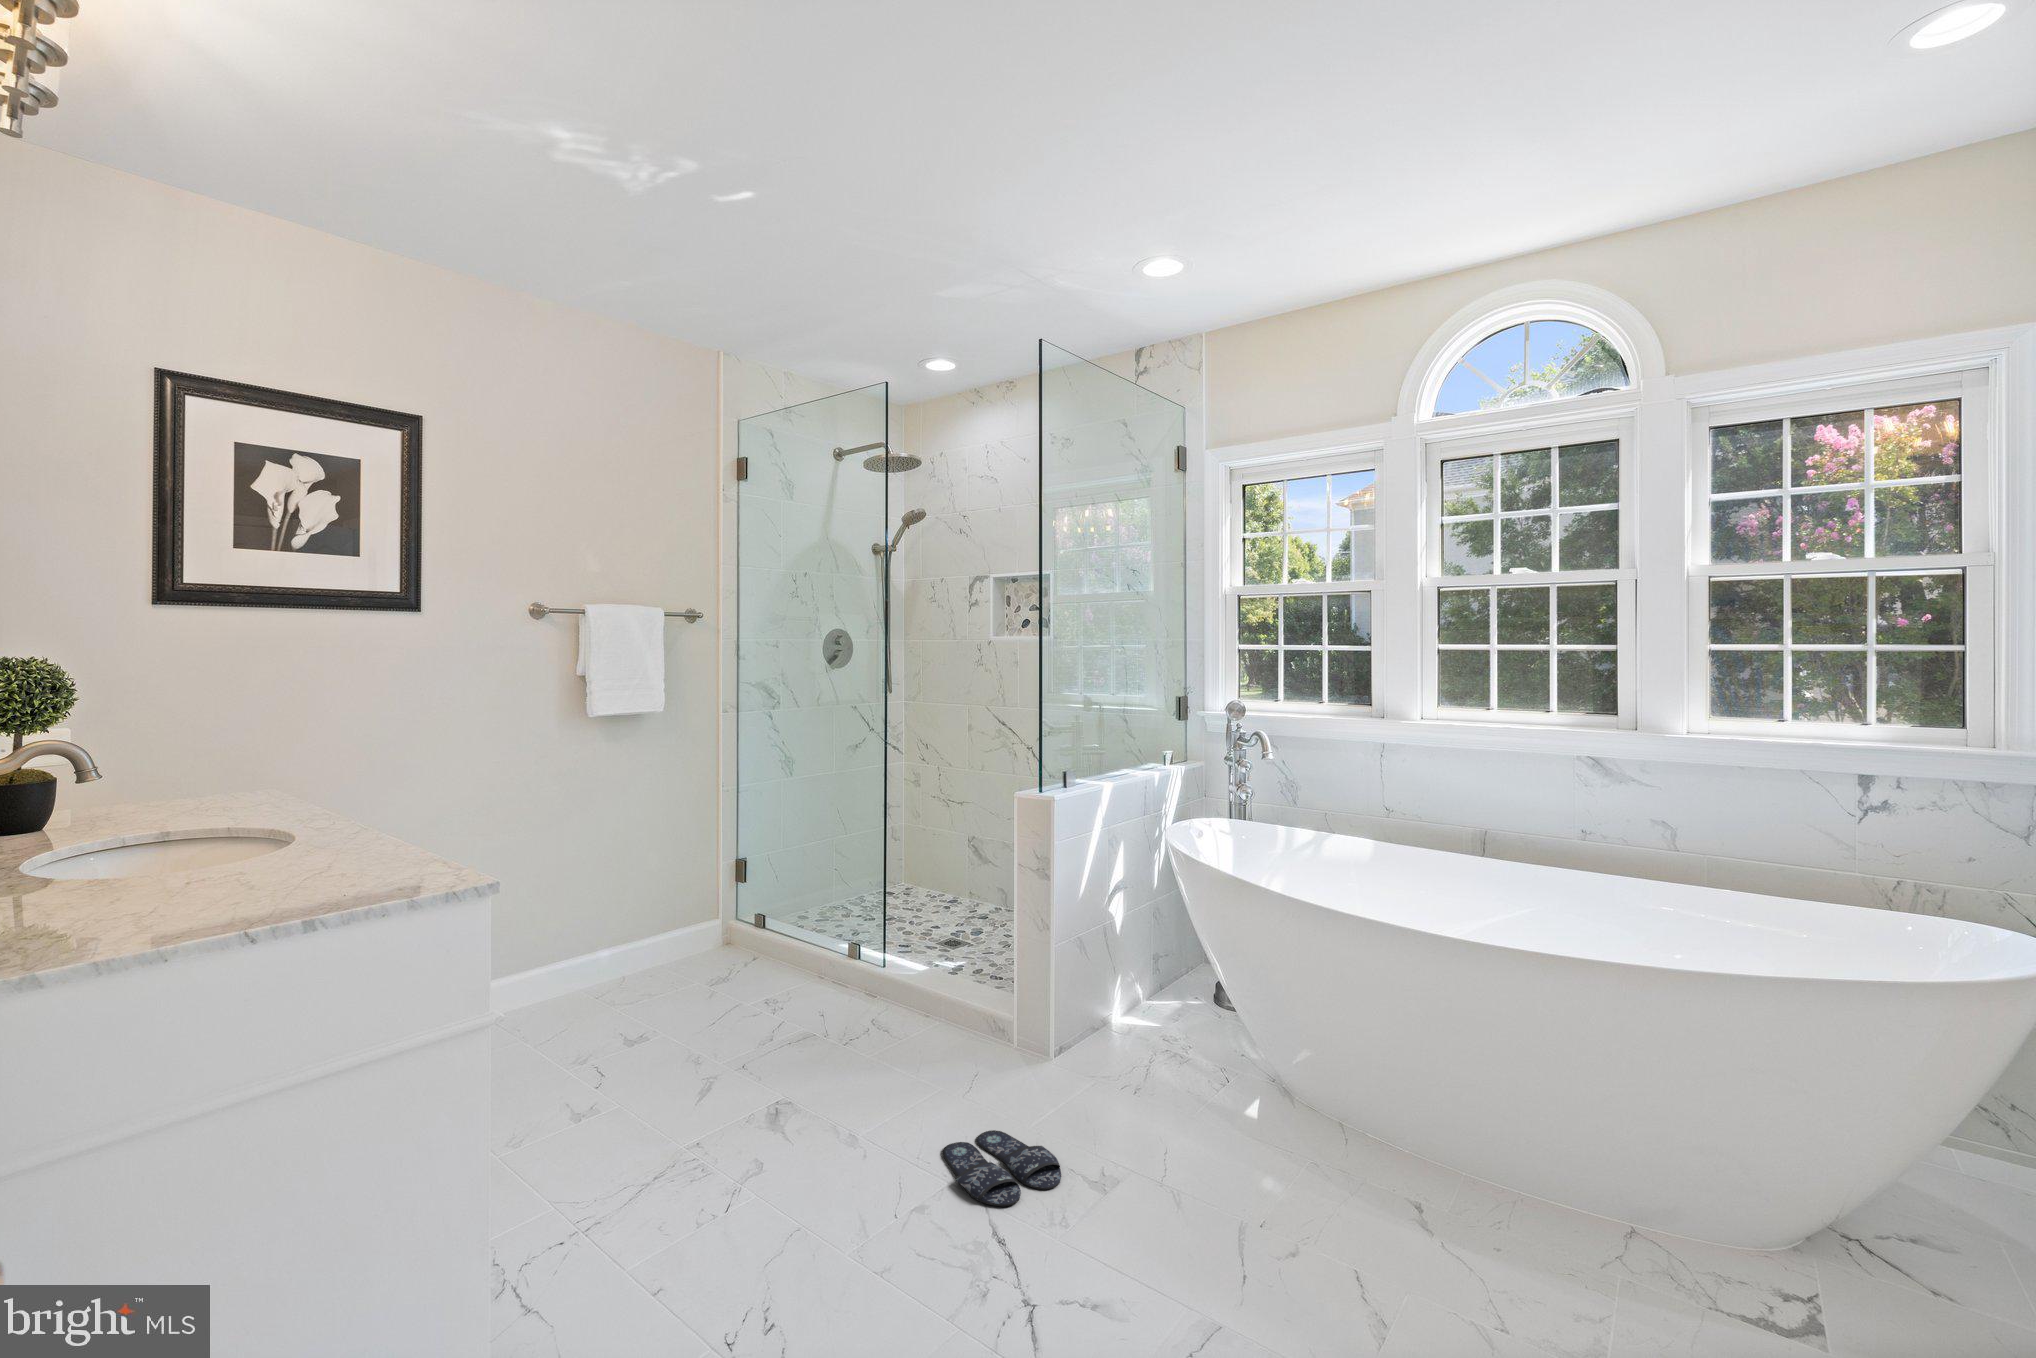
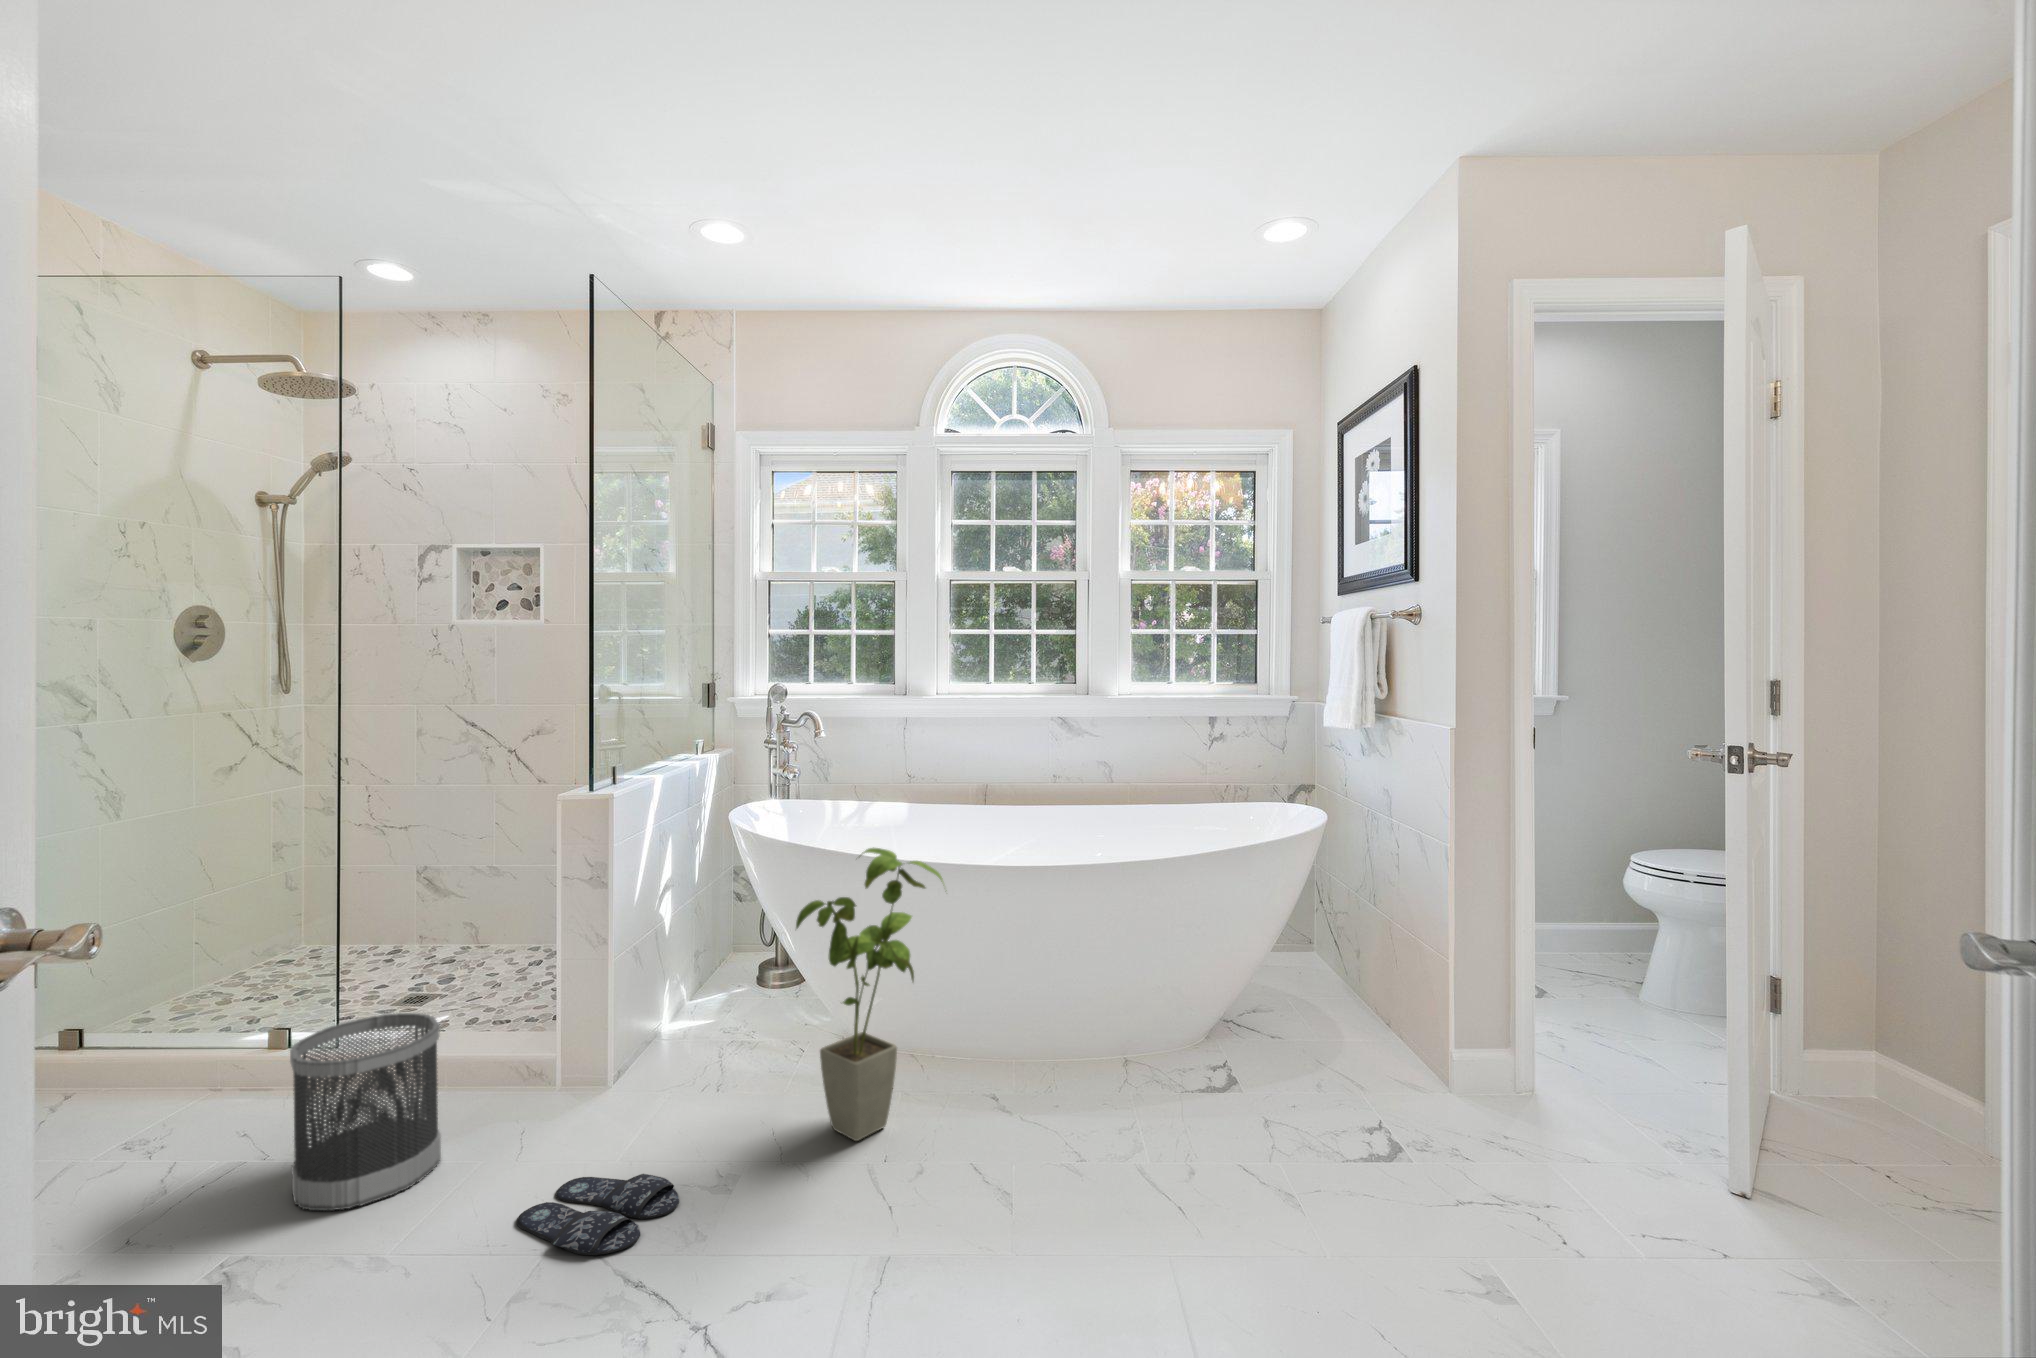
house plant: none [1181,888,1338,1187] -> present [796,848,943,1141]
wastebasket: none [826,955,918,1098] -> present [290,1013,441,1211]

